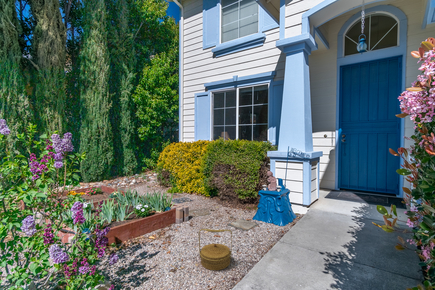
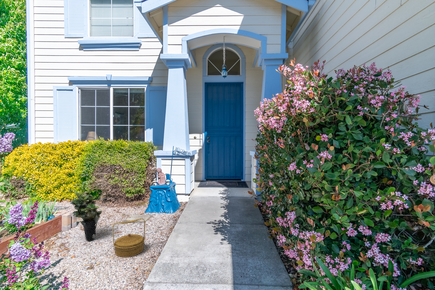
potted plant: none [175,189,202,240] -> present [70,190,102,241]

